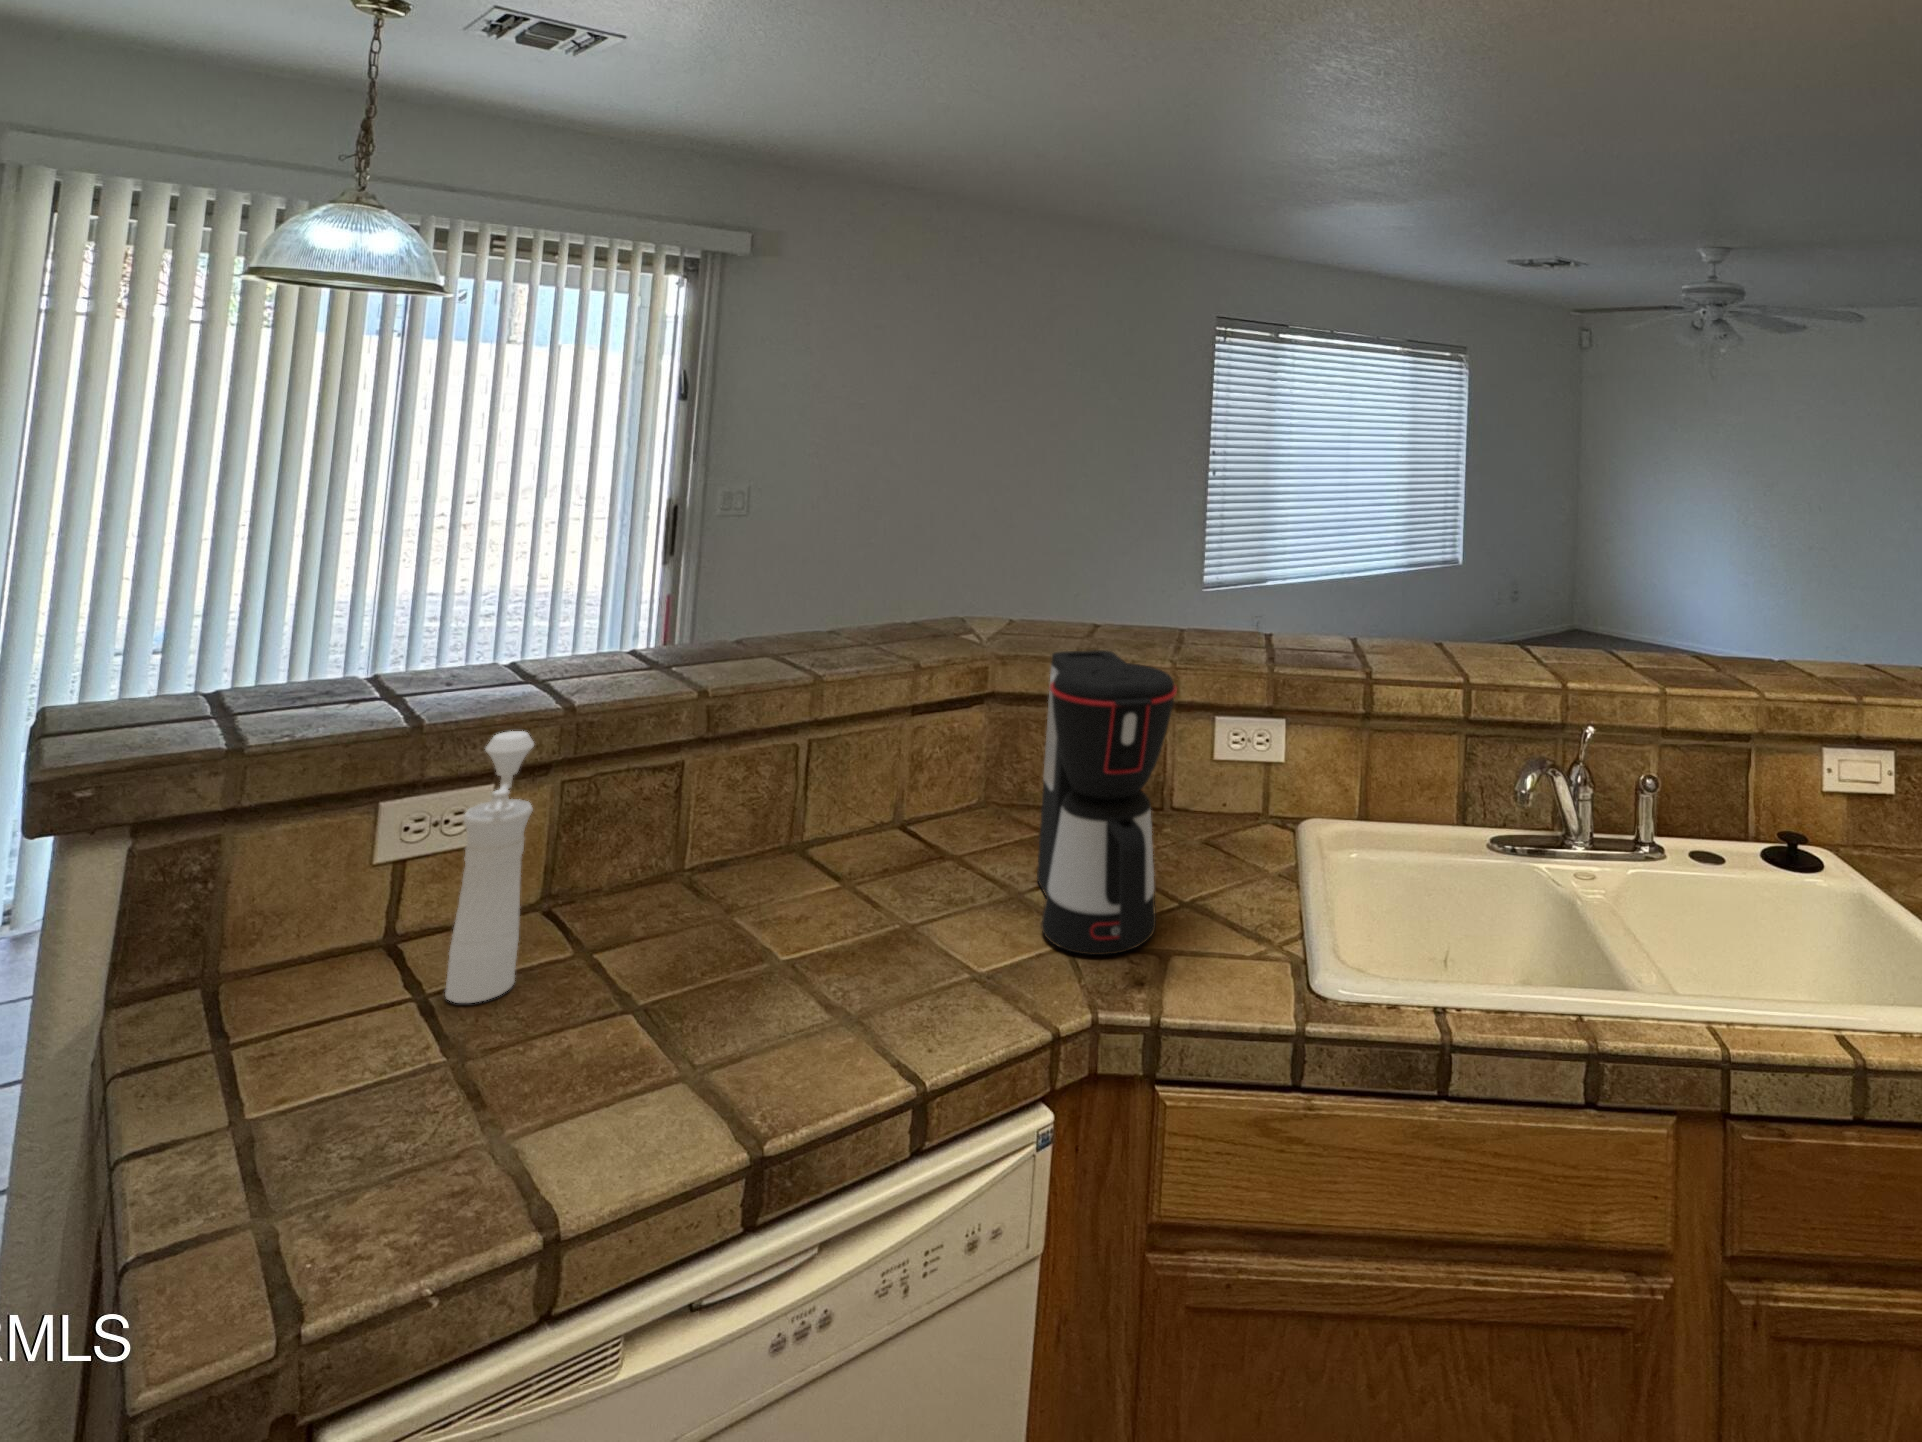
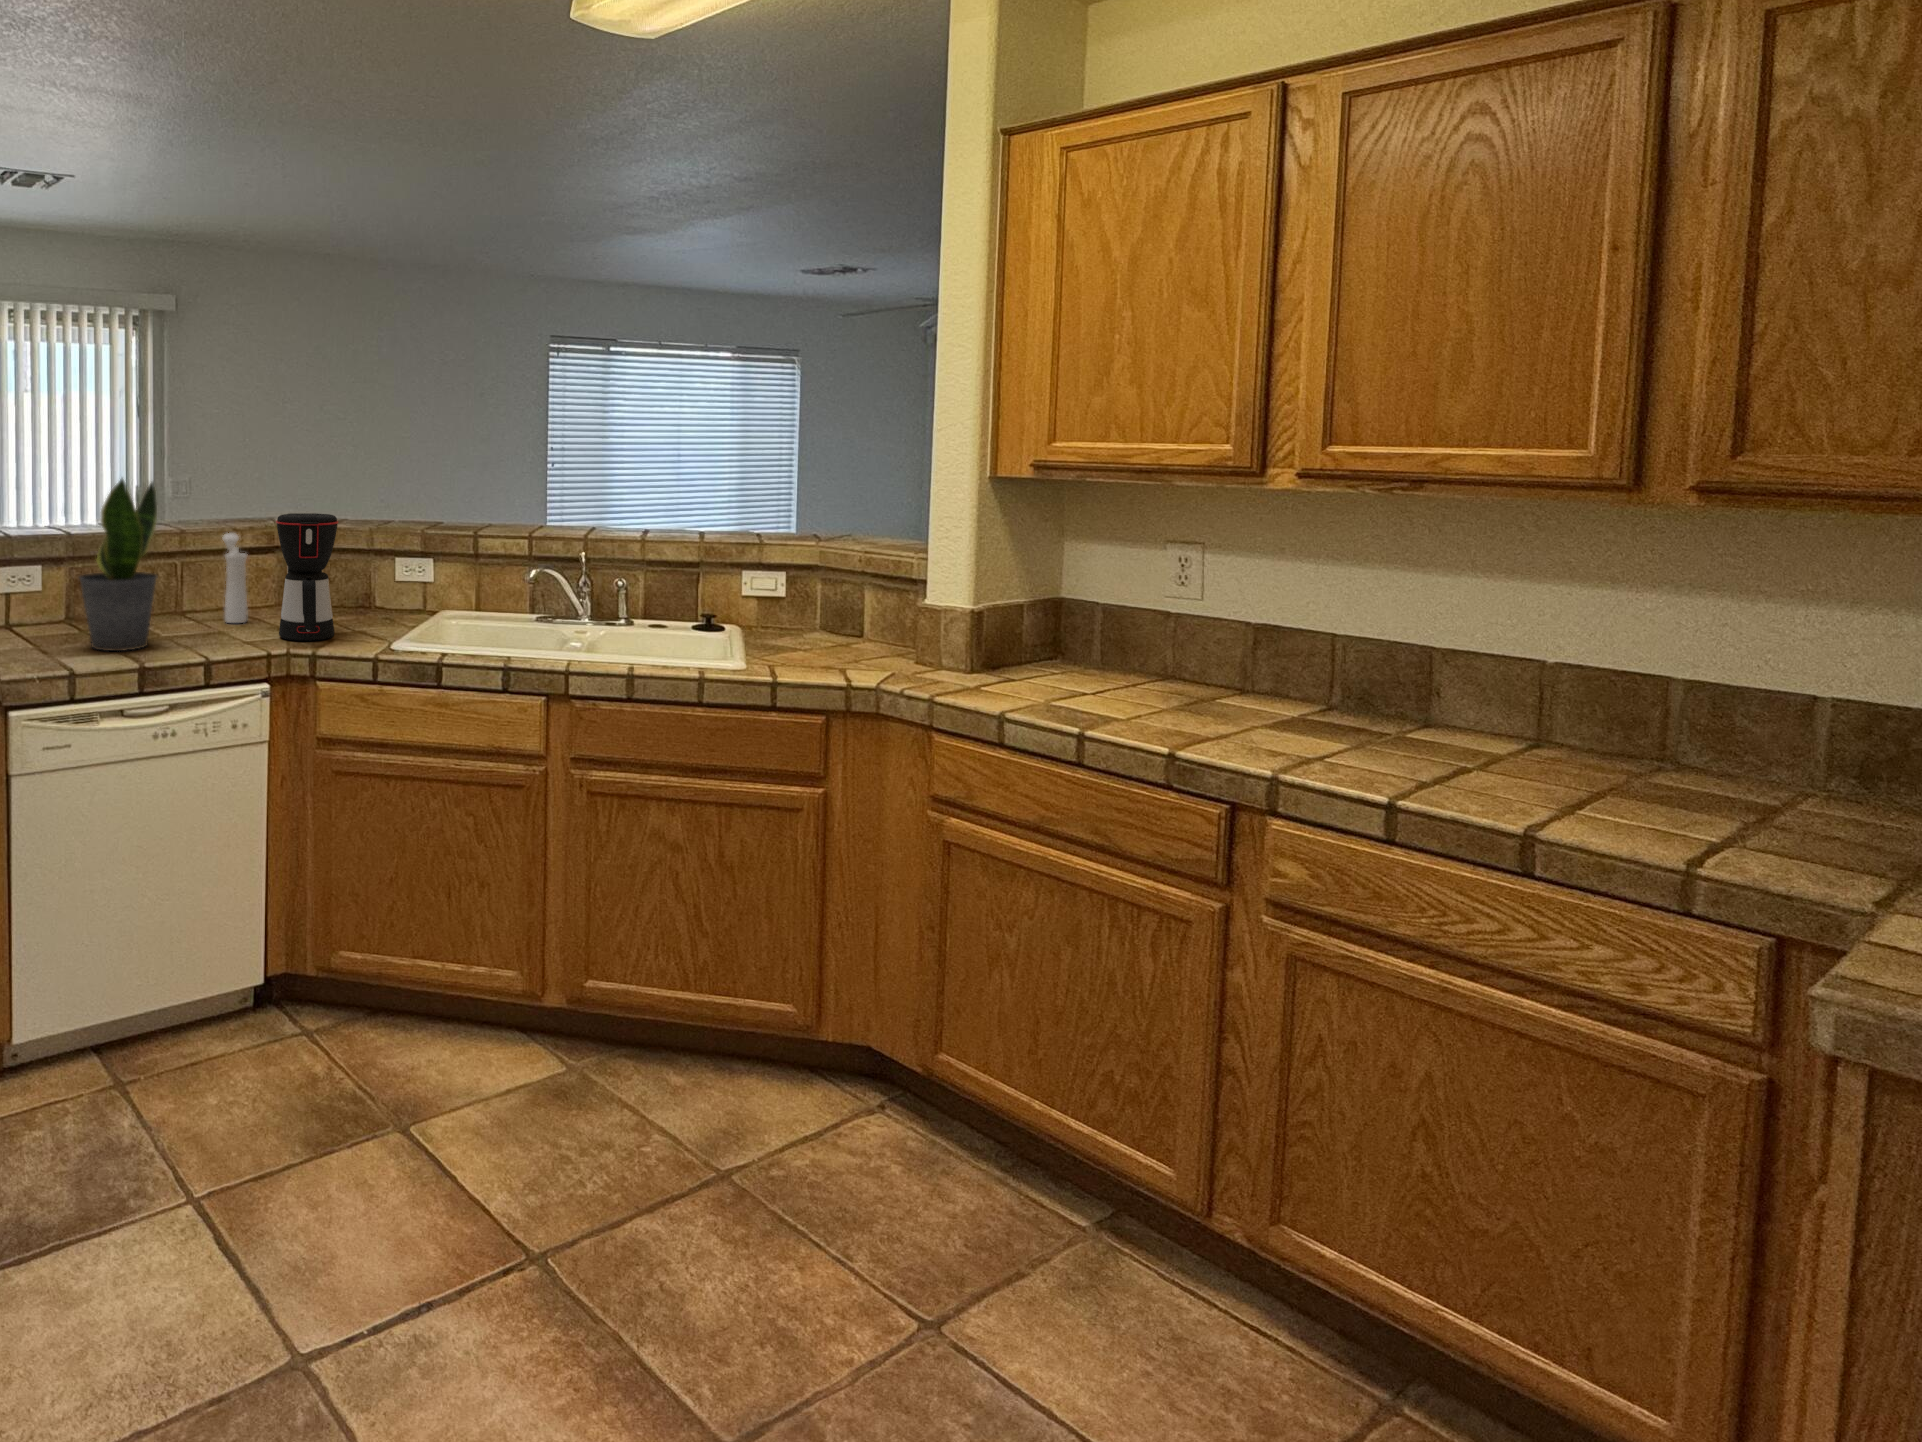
potted plant: none [591,612,802,1057] -> present [79,479,158,651]
pepper mill: present [445,731,534,1003] -> present [222,533,248,623]

